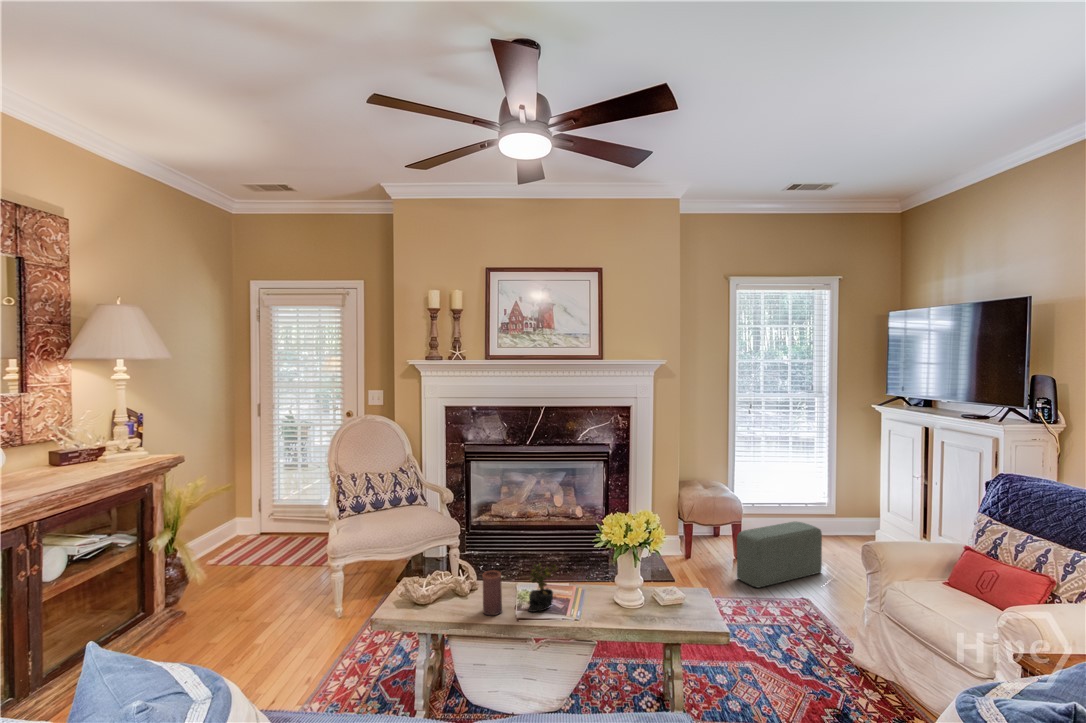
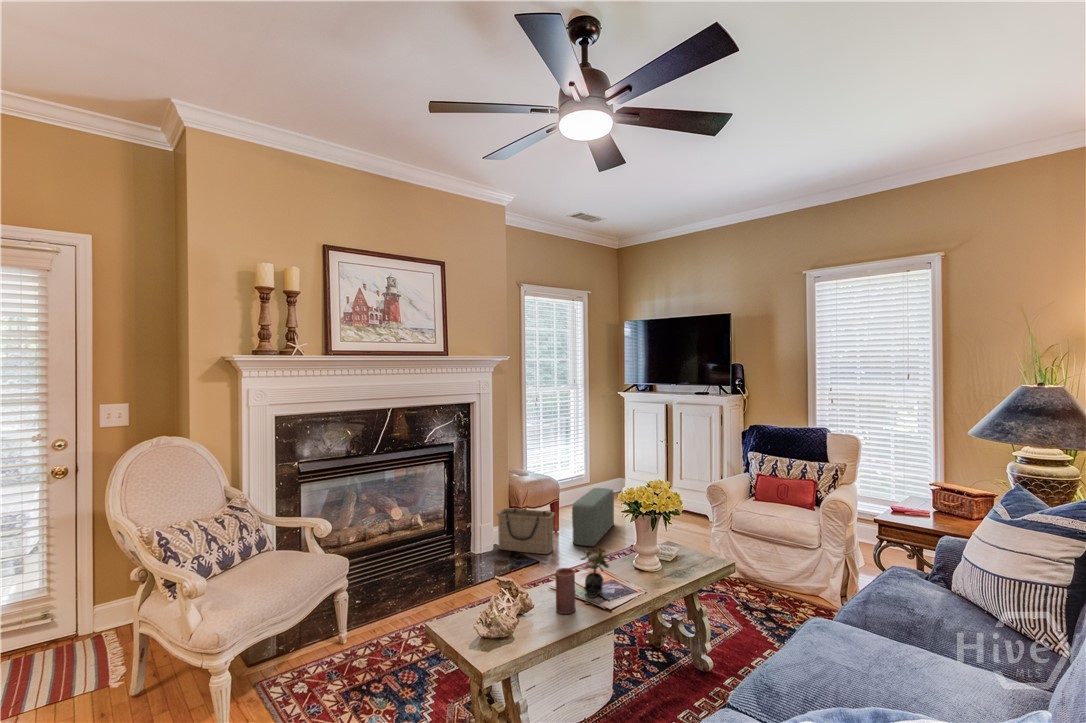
basket: none [653,520,711,579] -> present [497,508,555,554]

